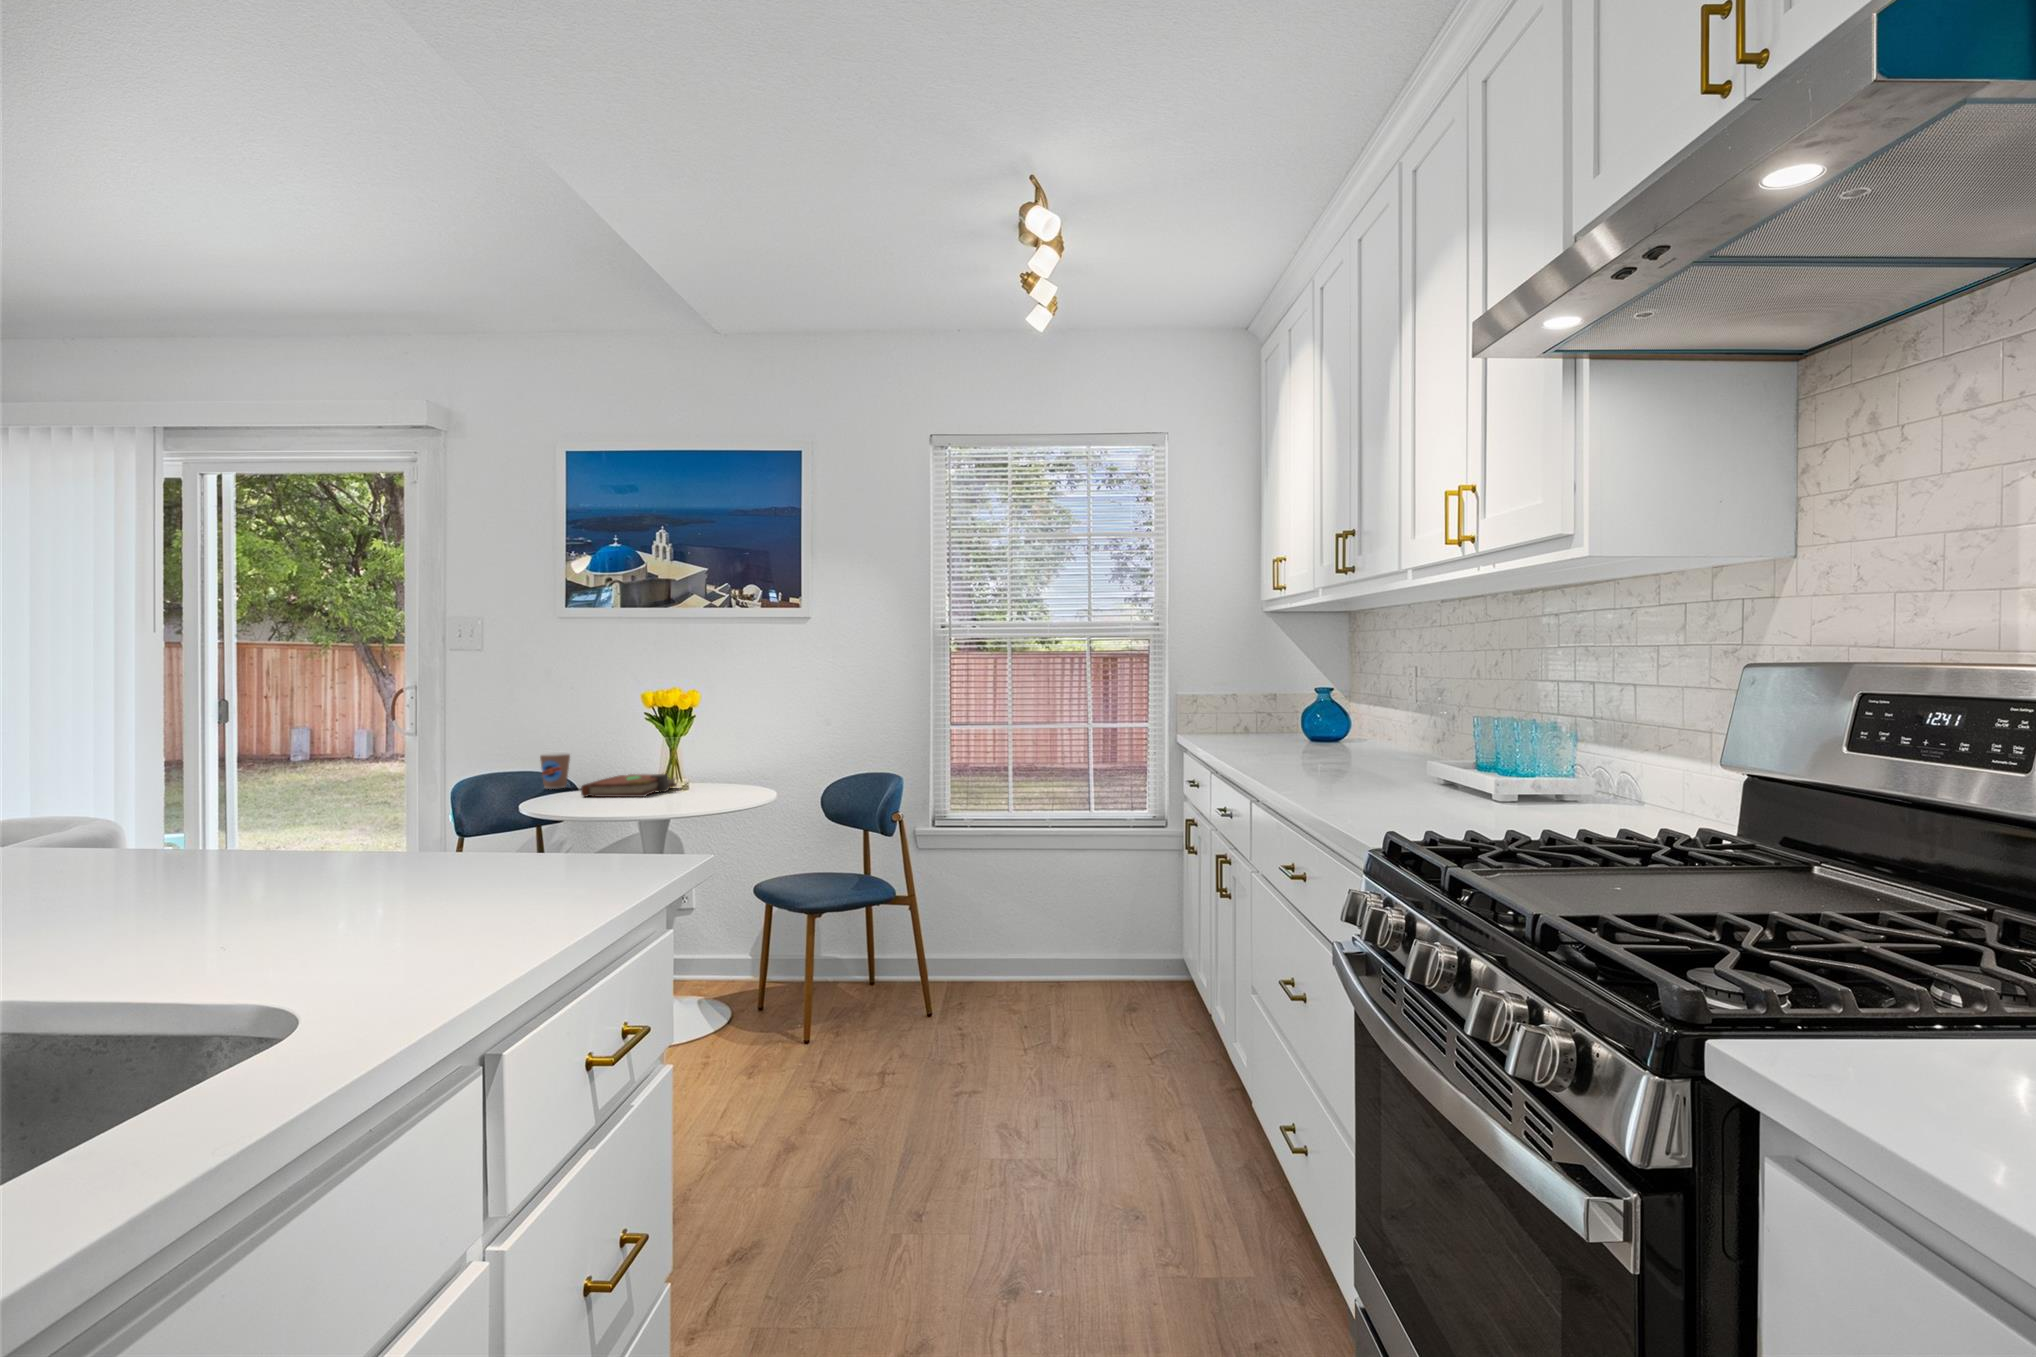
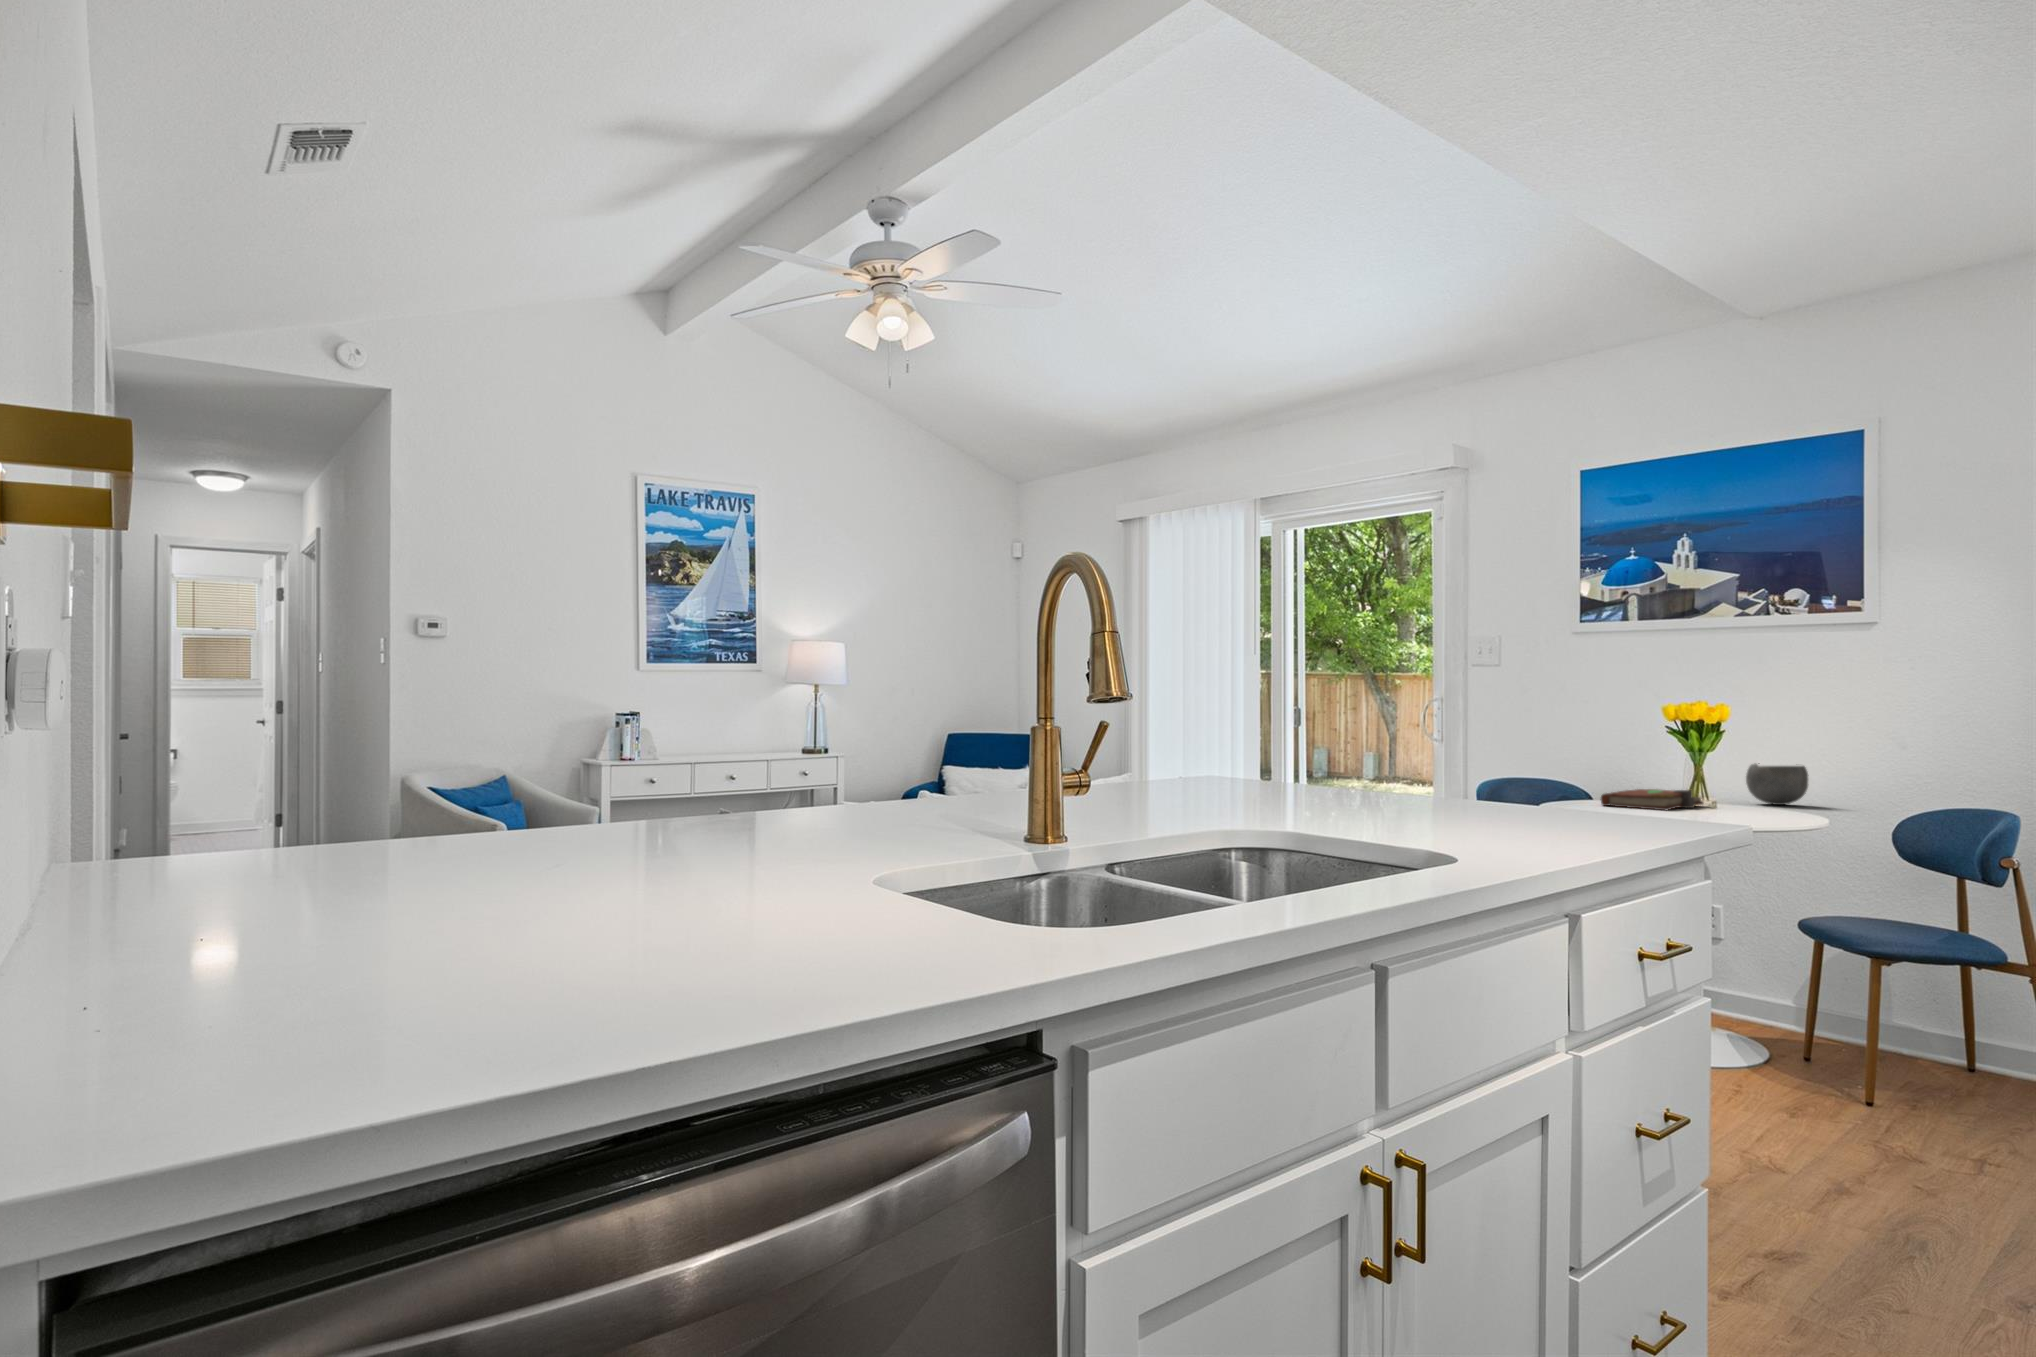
ceramic bowl: none [712,742,761,780] -> present [1746,763,1809,805]
coffee cup: present [540,752,570,789] -> none [1557,763,1589,798]

